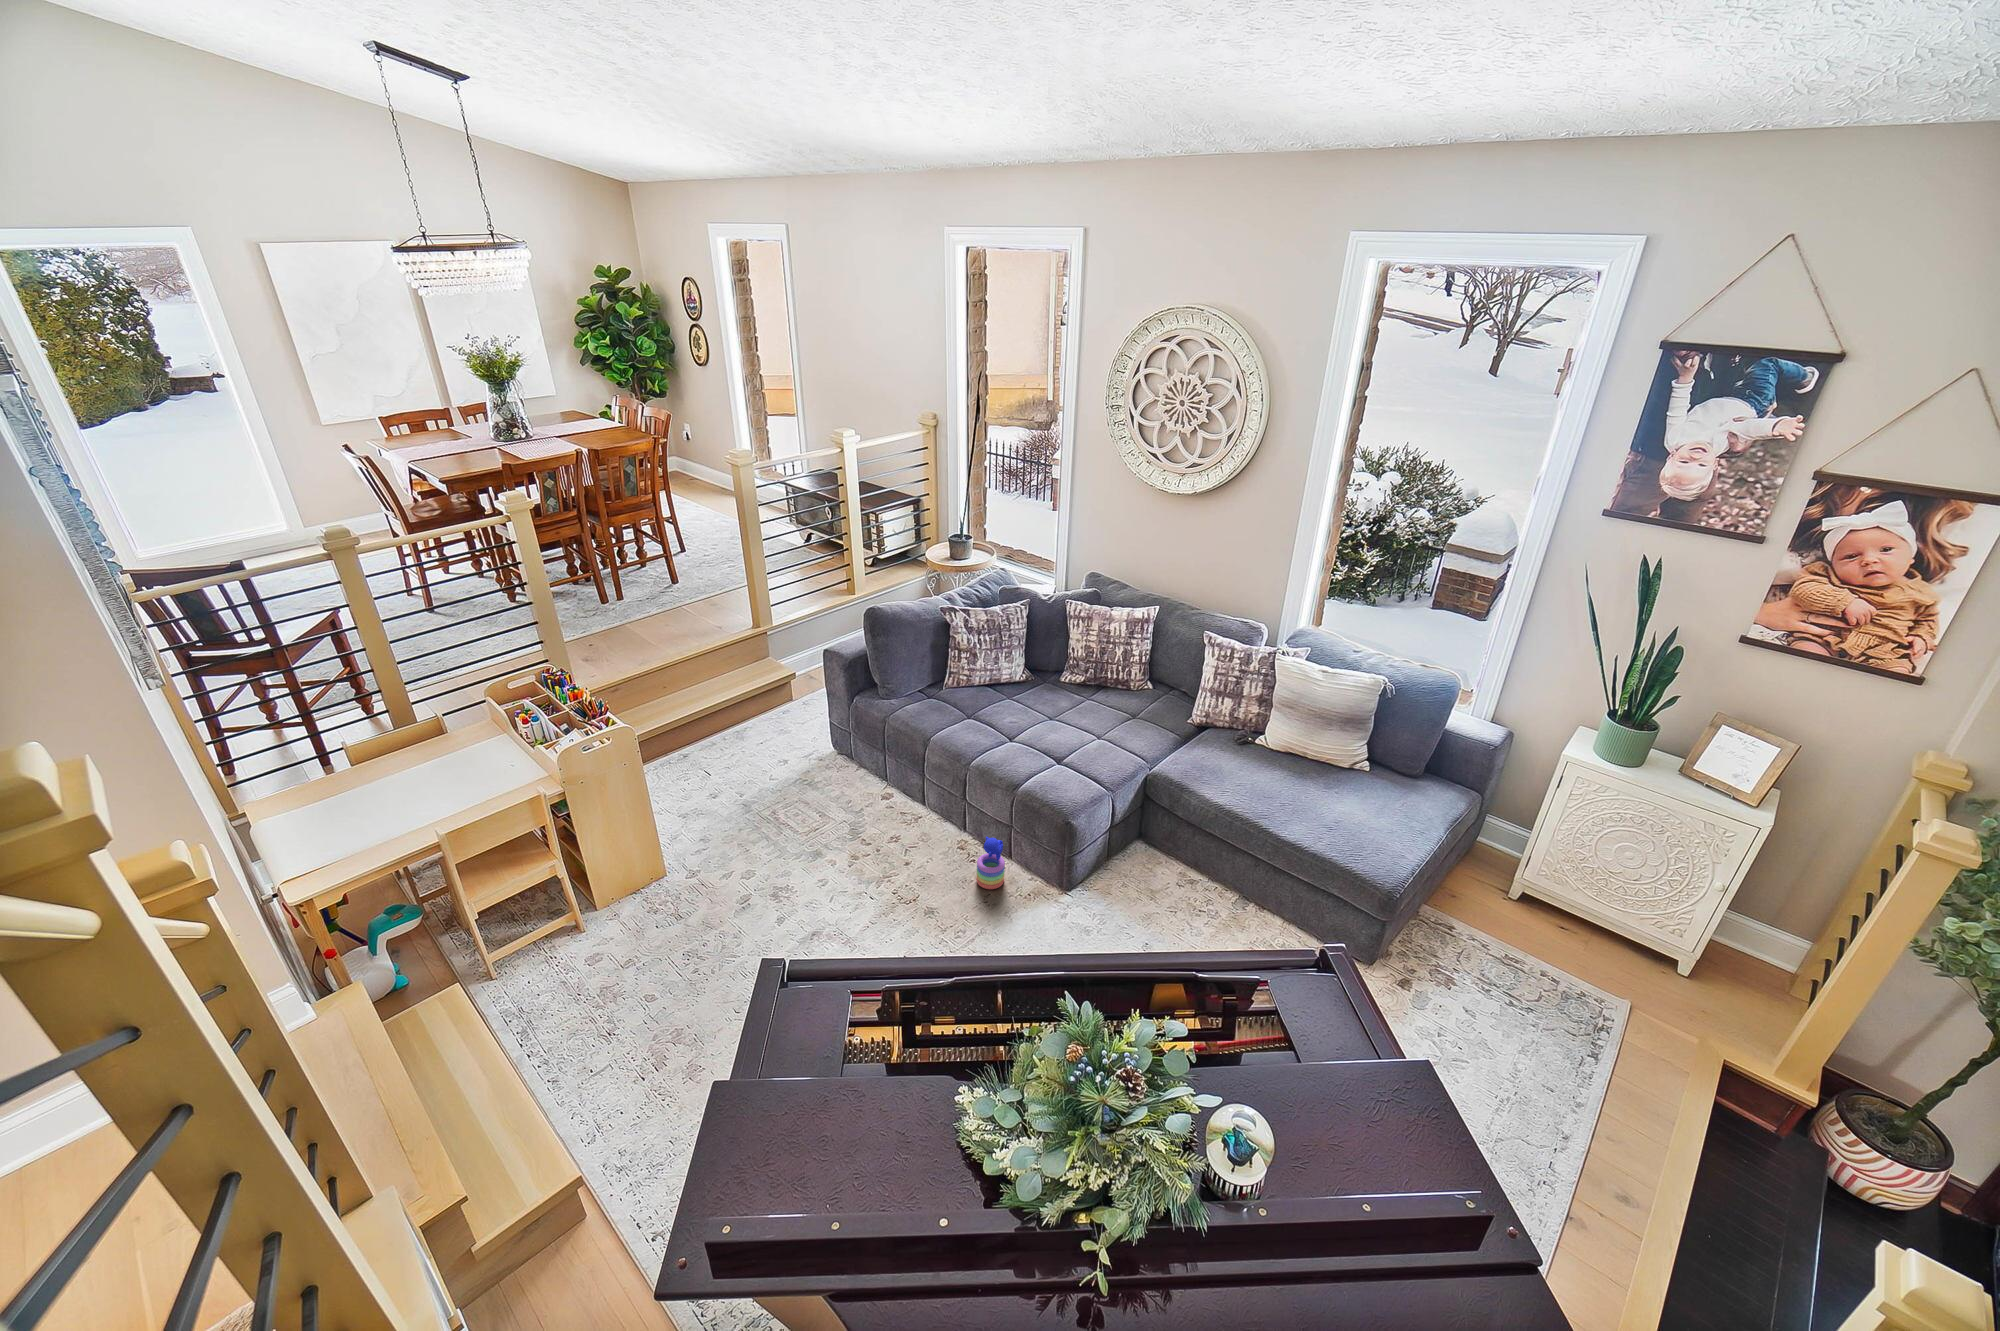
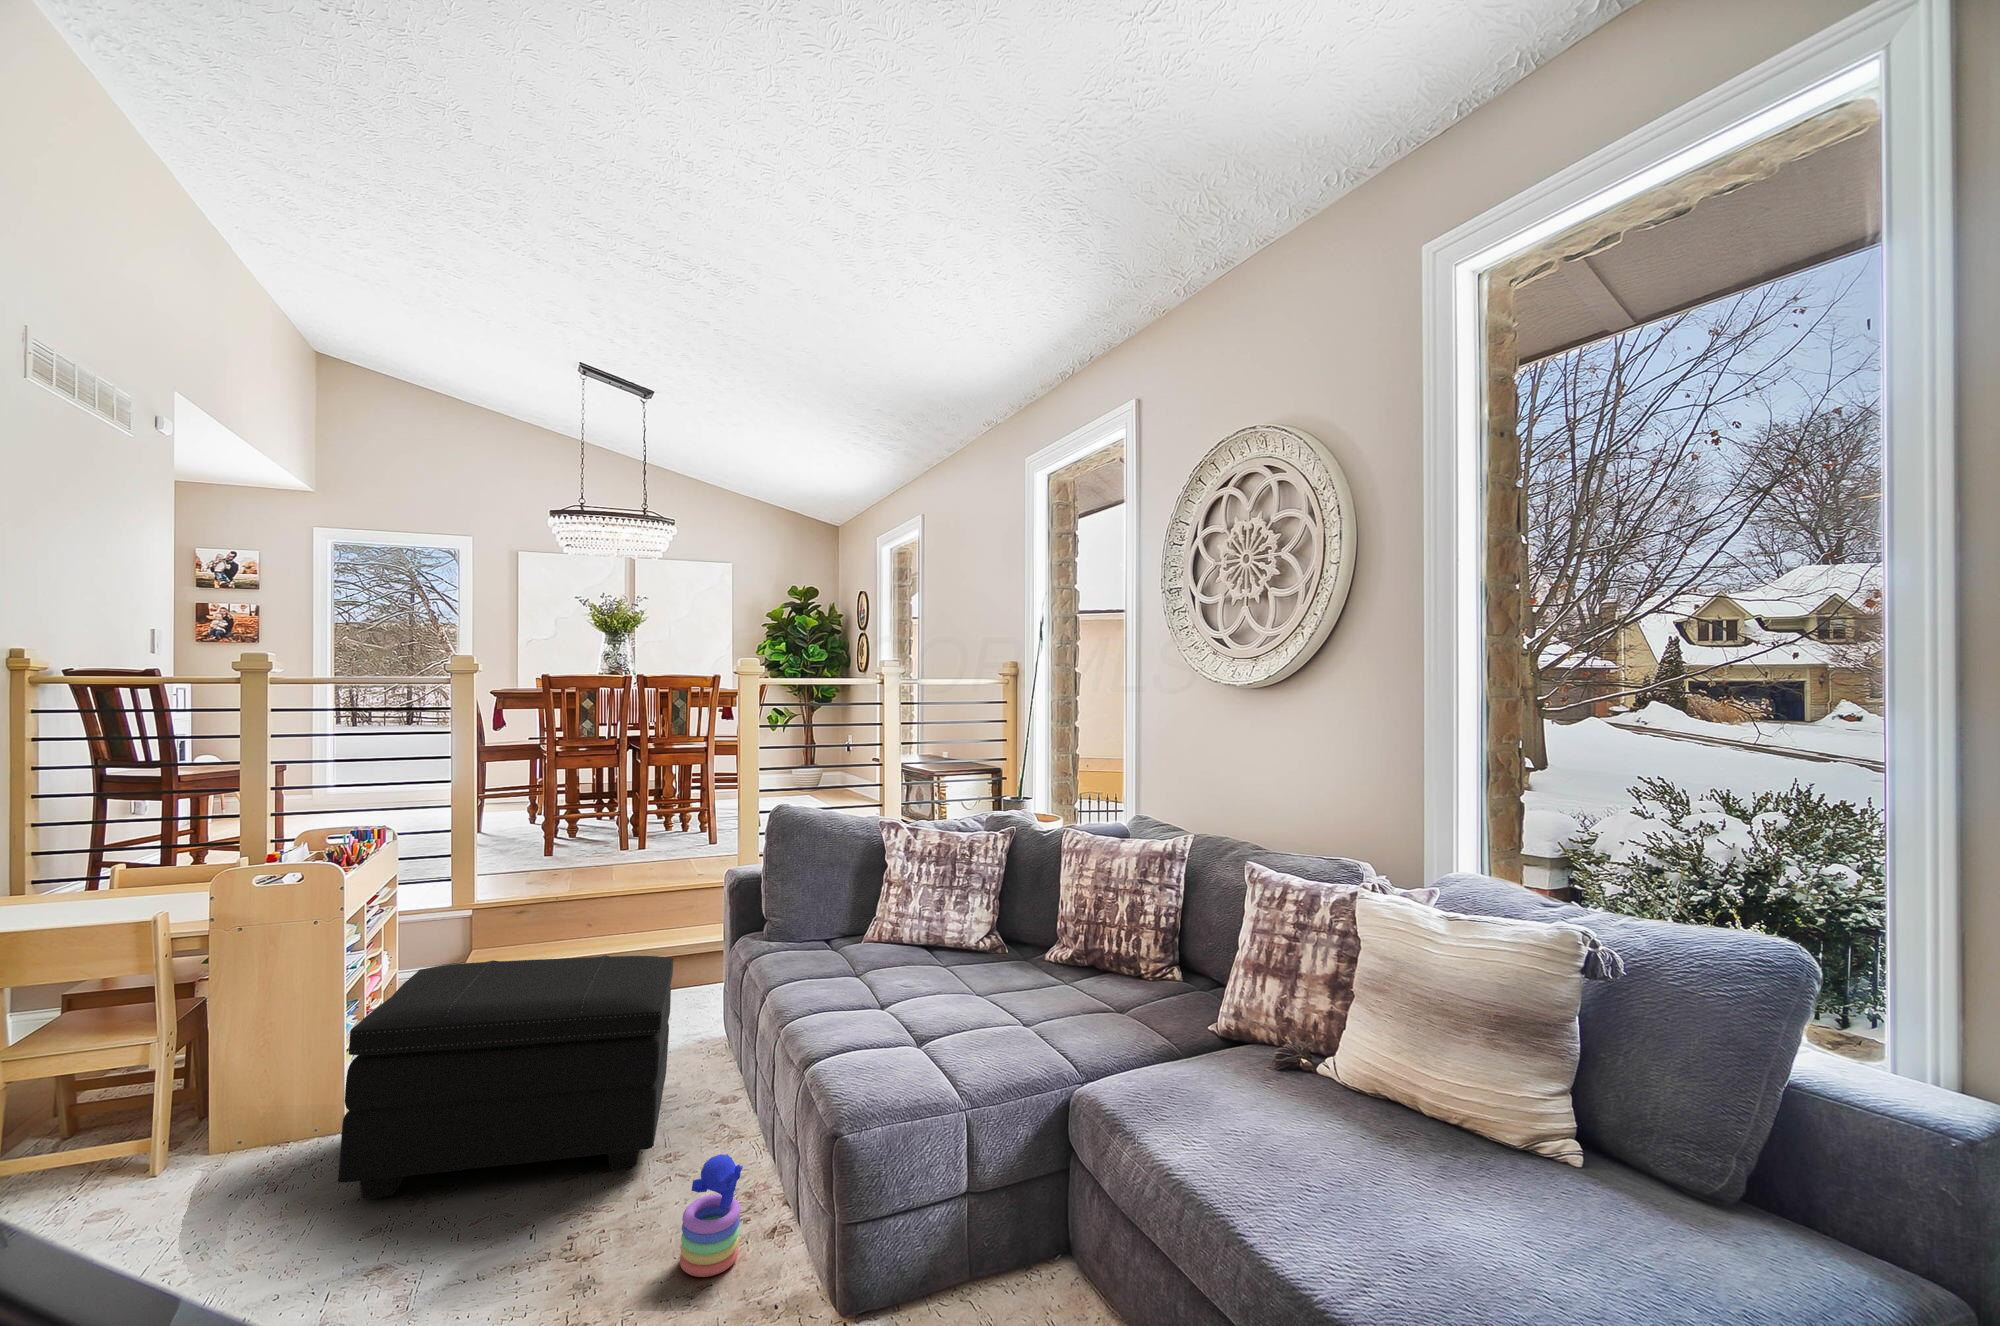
footstool: none [712,730,907,902] -> present [338,955,673,1198]

